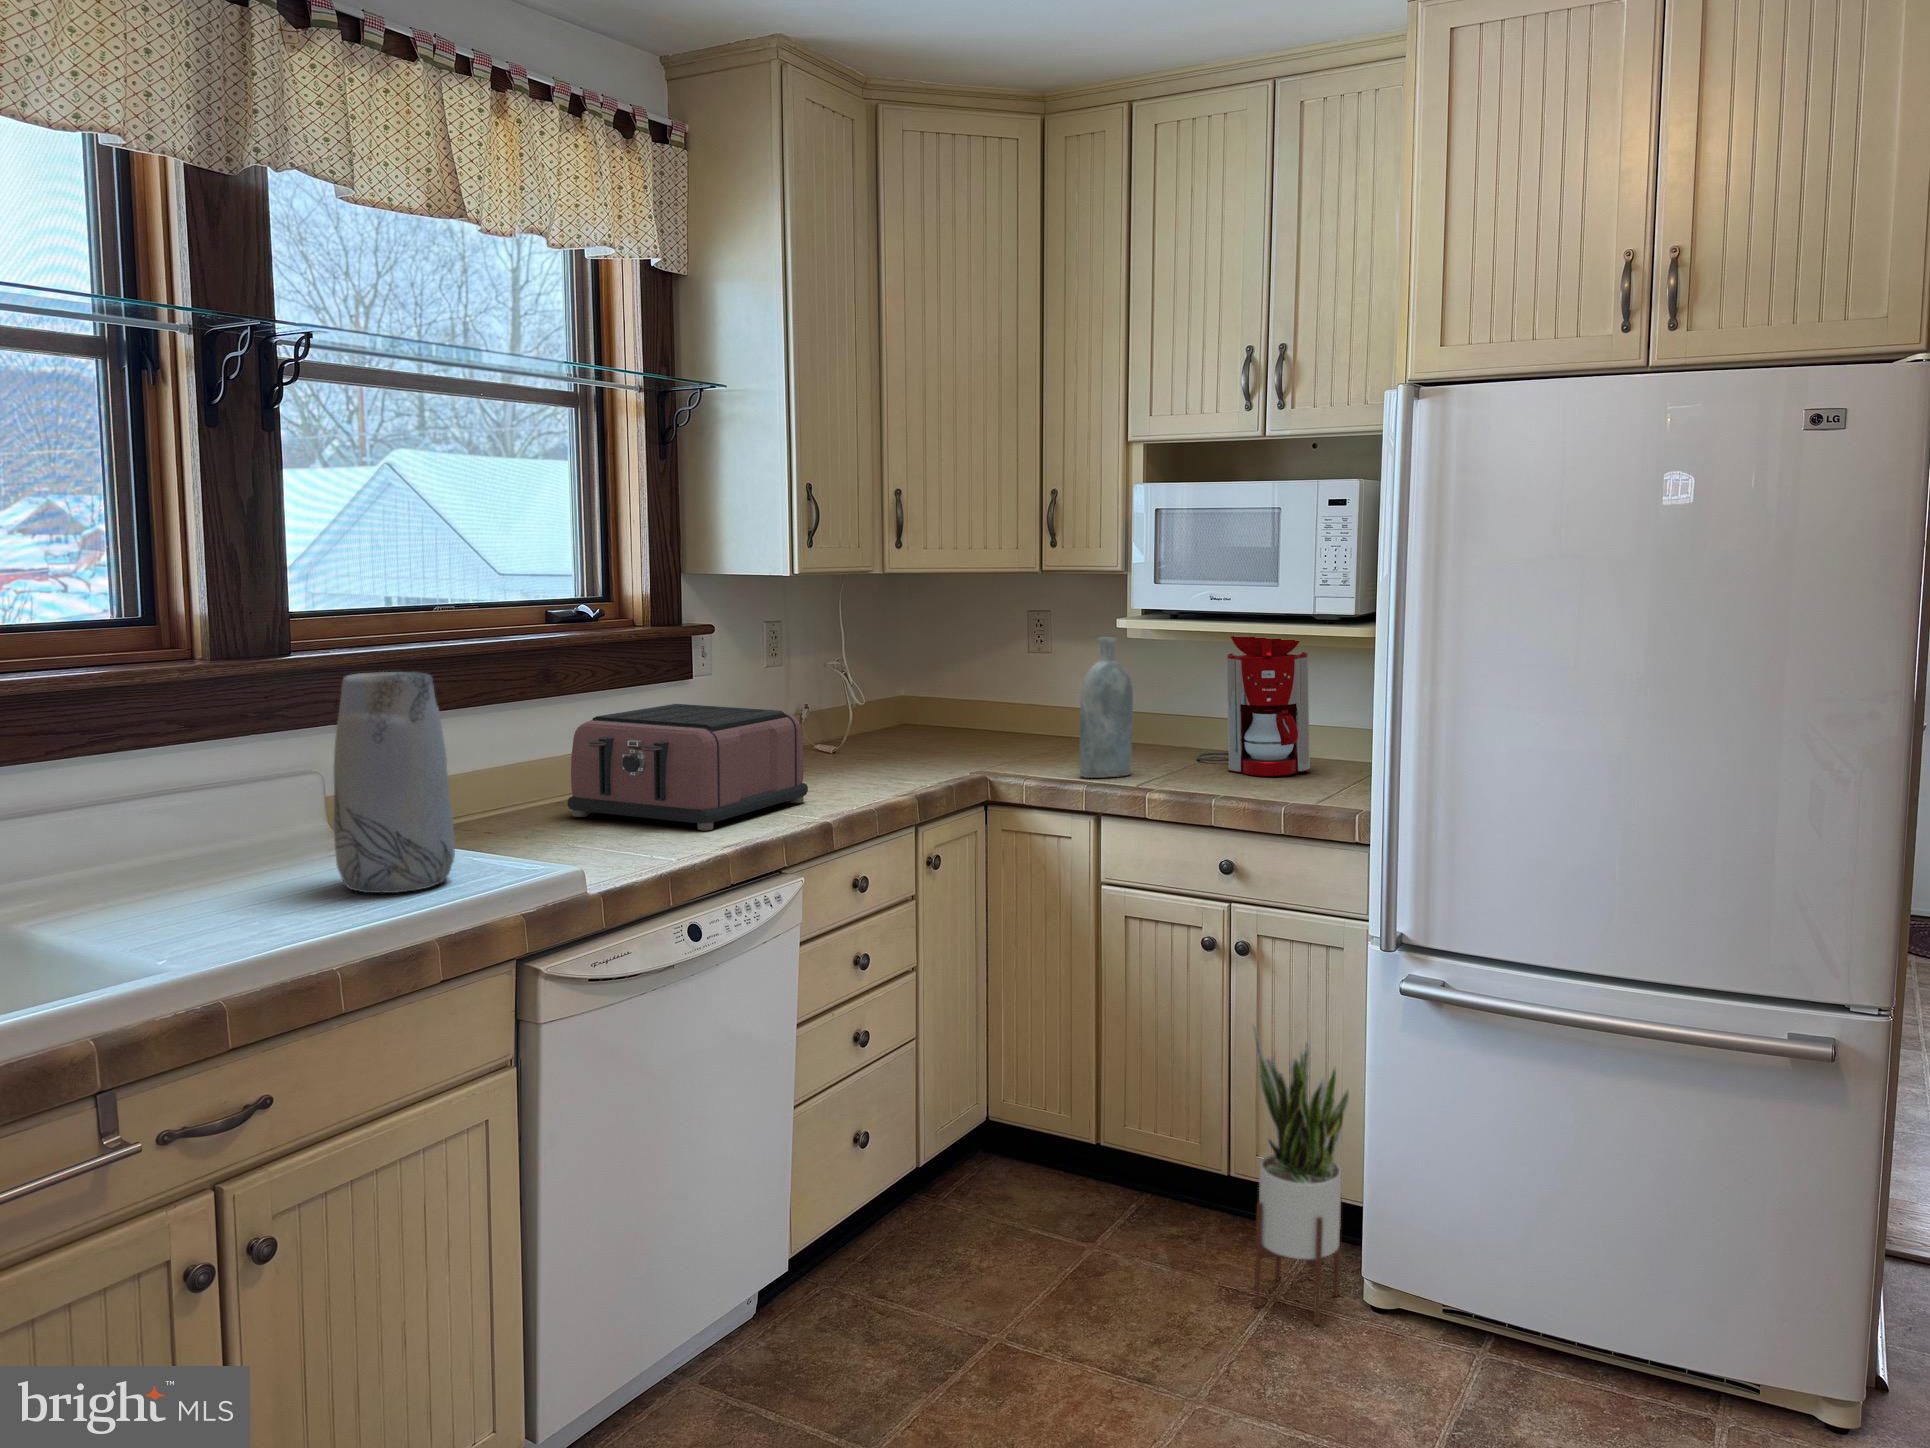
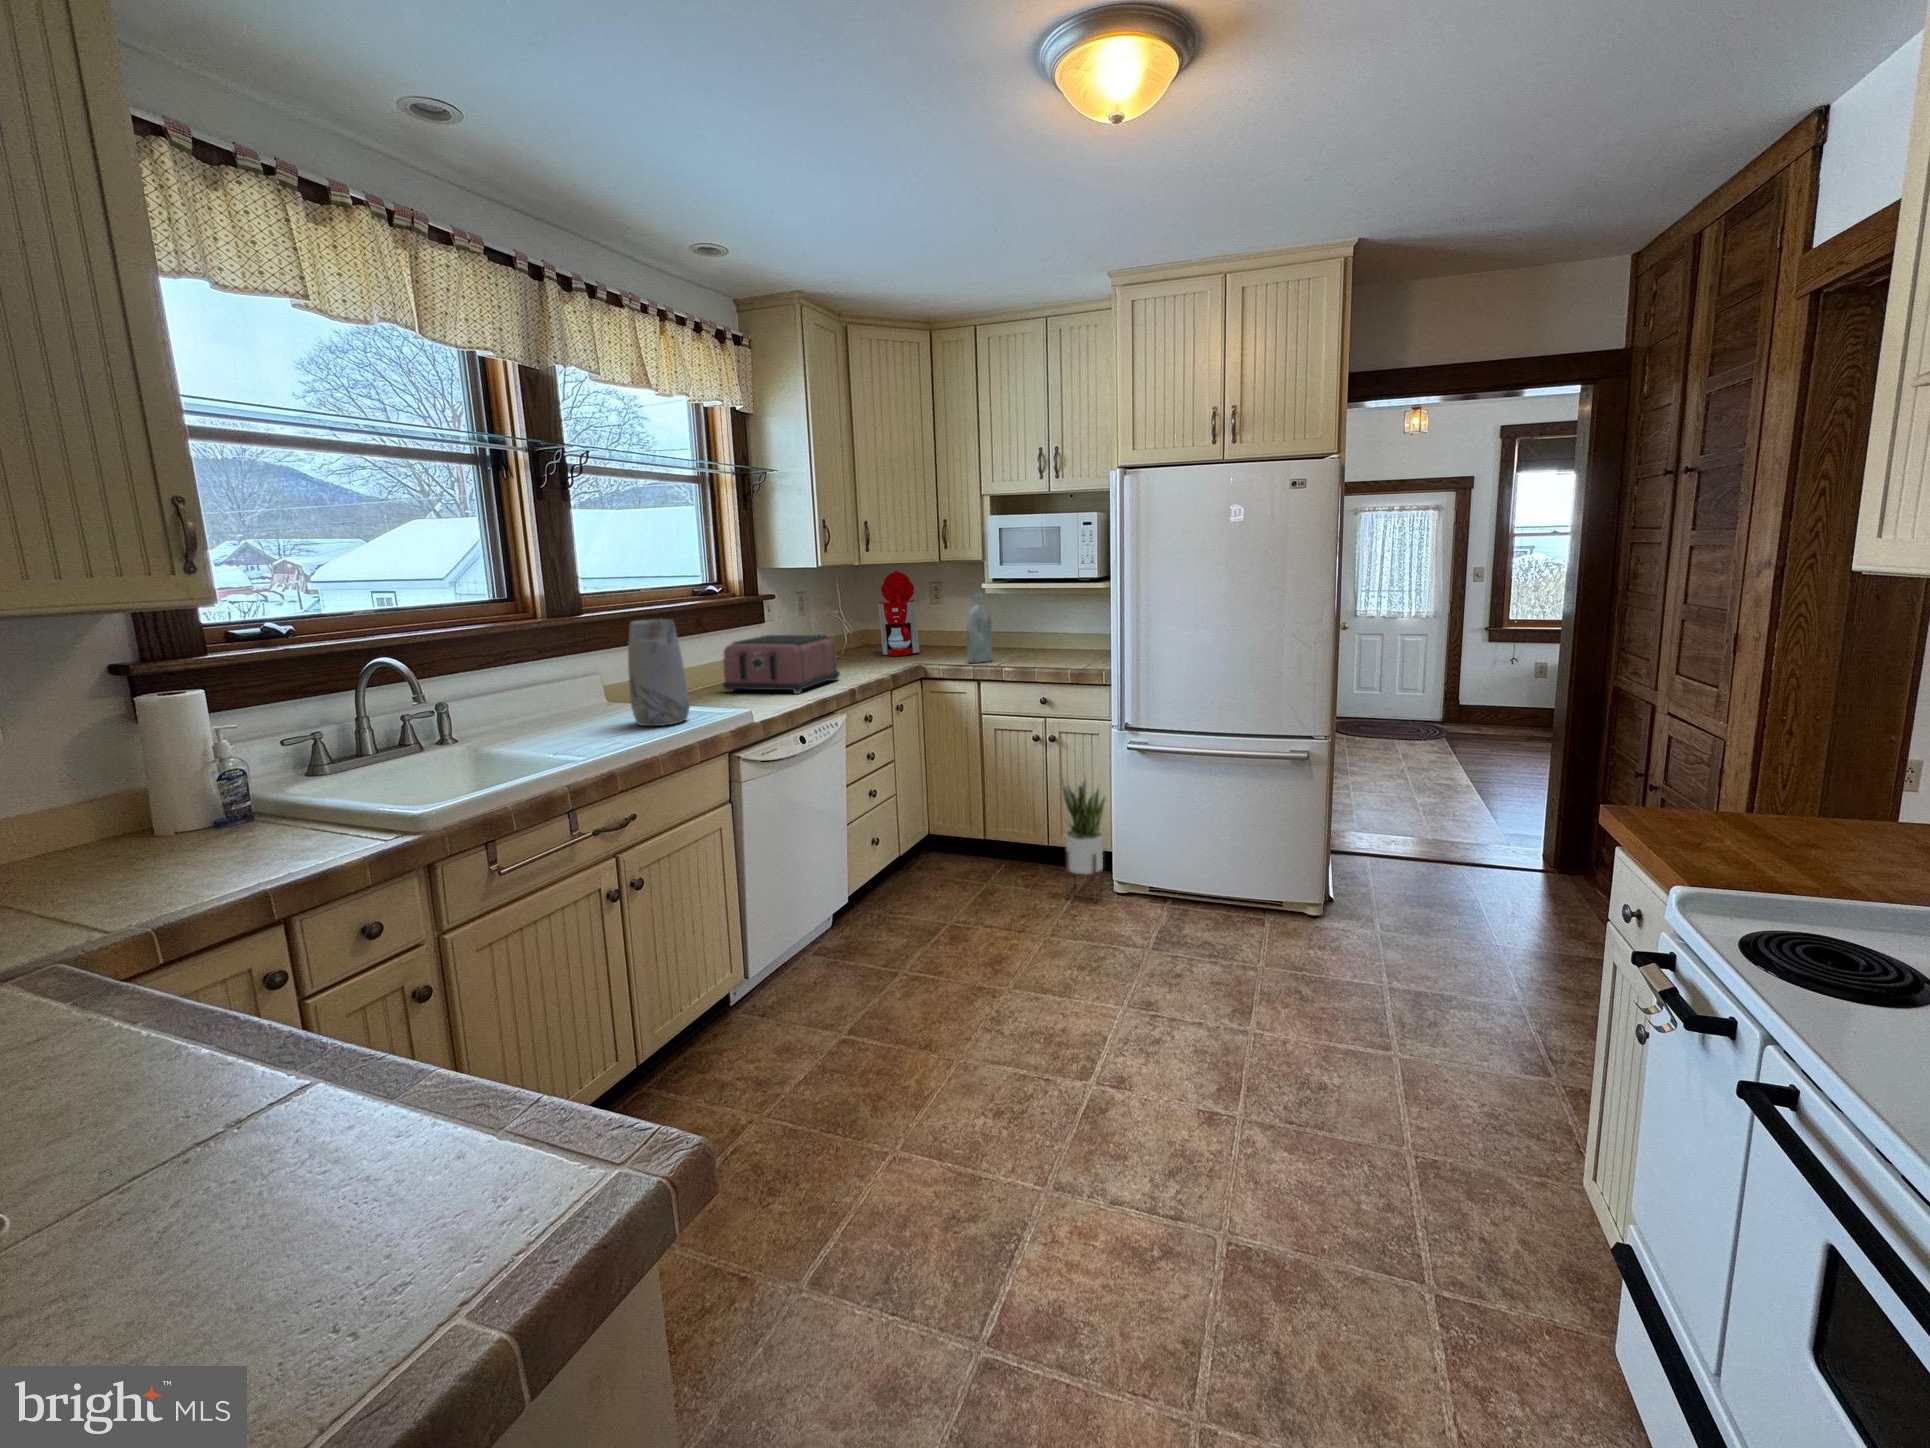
coffee maker: present [1197,636,1311,776] -> present [872,571,919,656]

